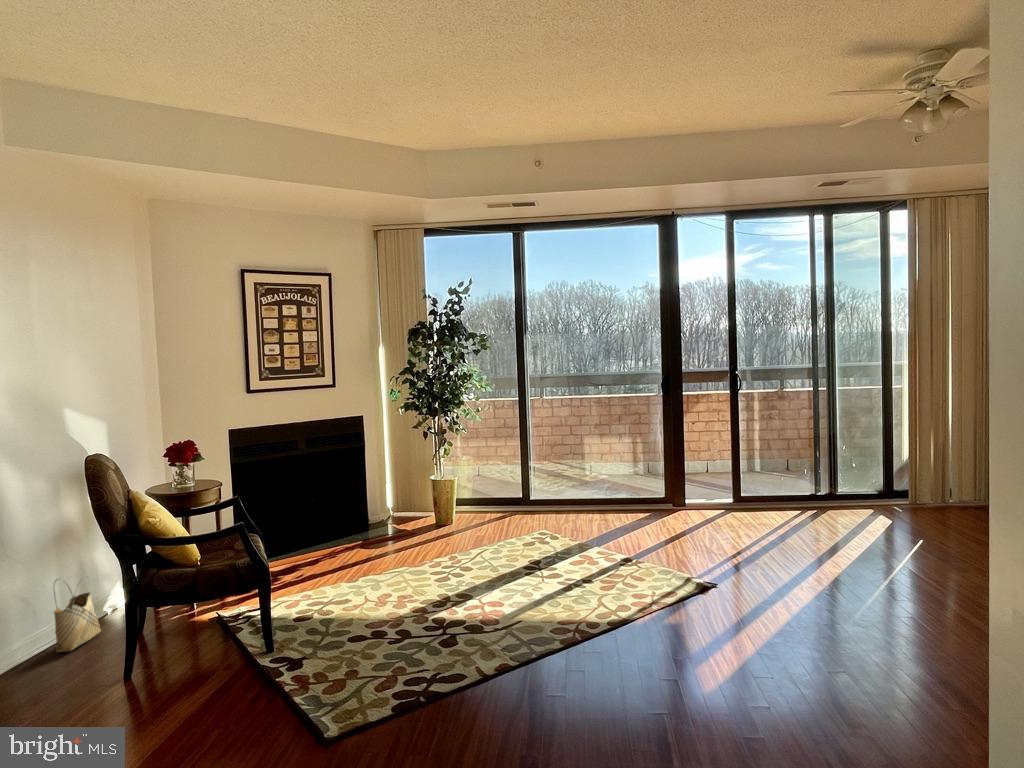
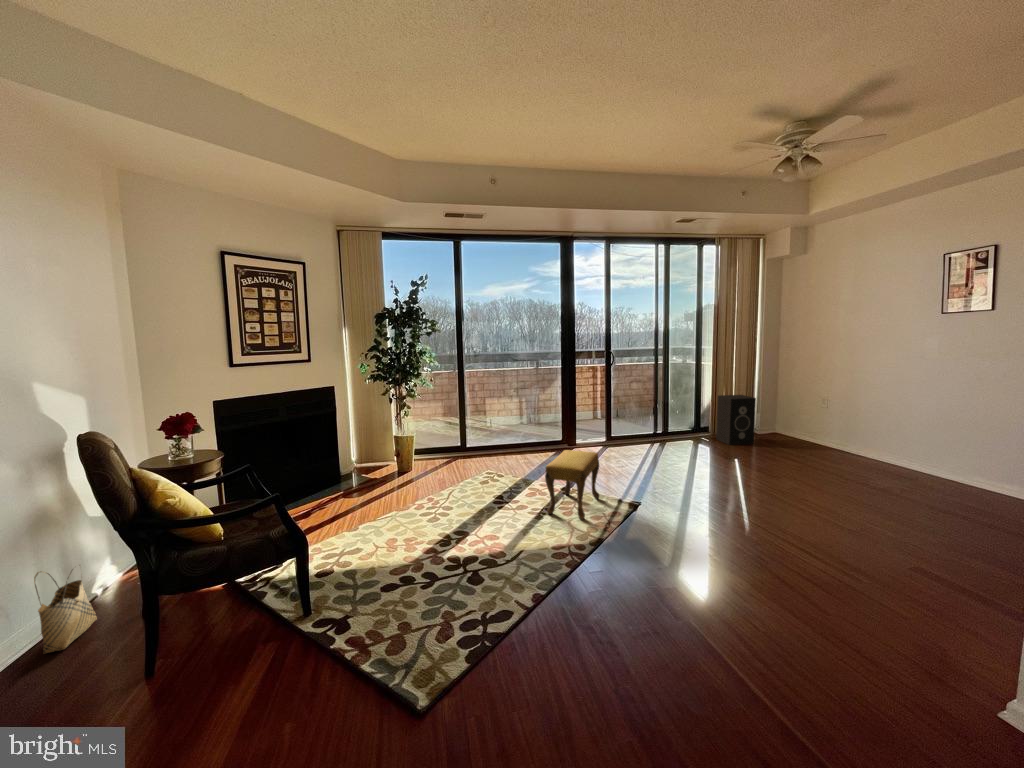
speaker: none [910,440,970,518] -> present [716,395,756,445]
footstool: none [577,505,661,595] -> present [545,450,599,520]

